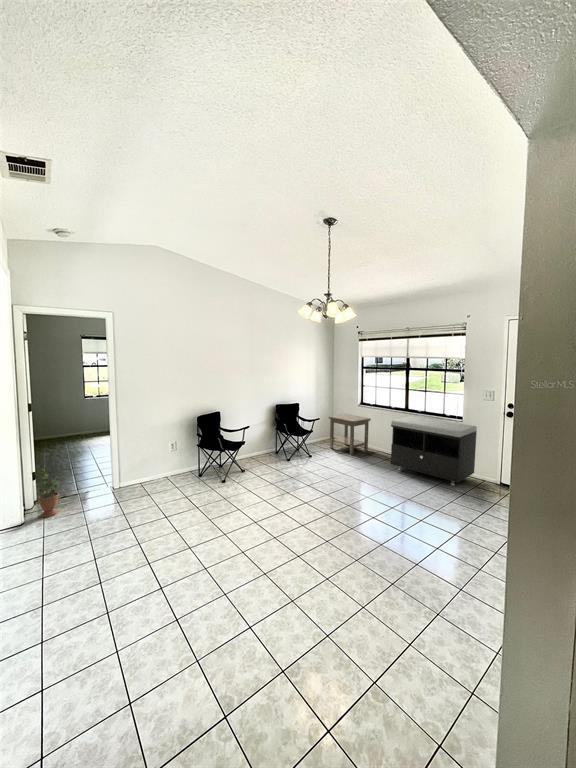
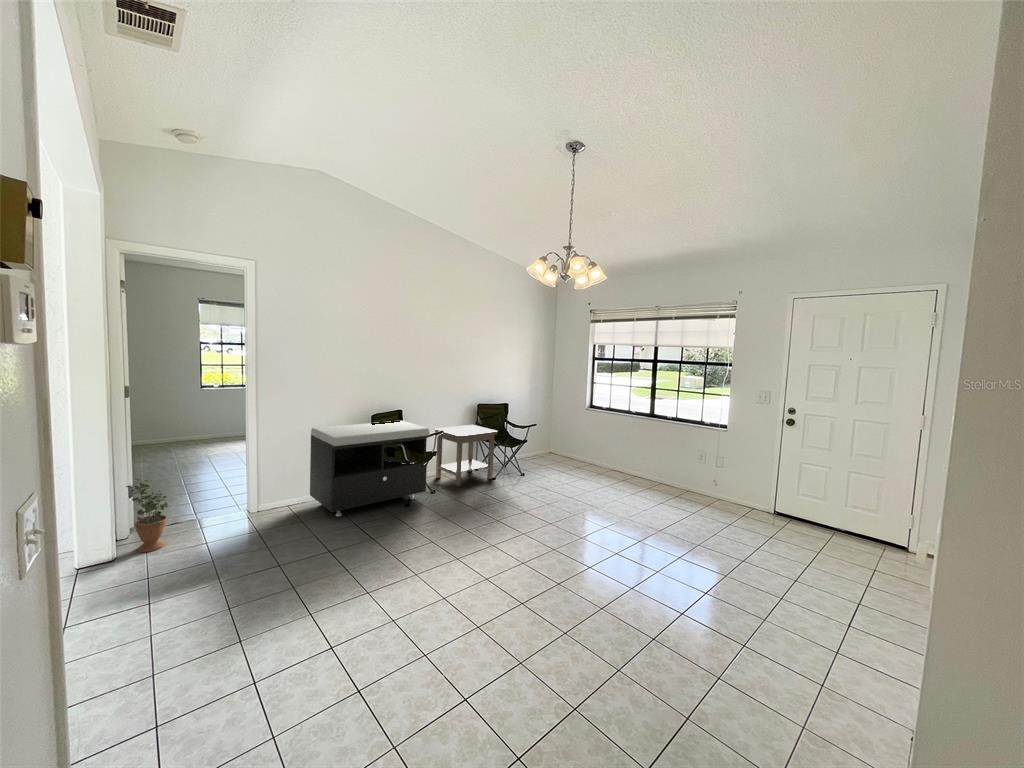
side table: present [329,414,371,455] -> present [435,425,497,486]
storage bench: present [391,416,477,485] -> present [310,421,429,516]

